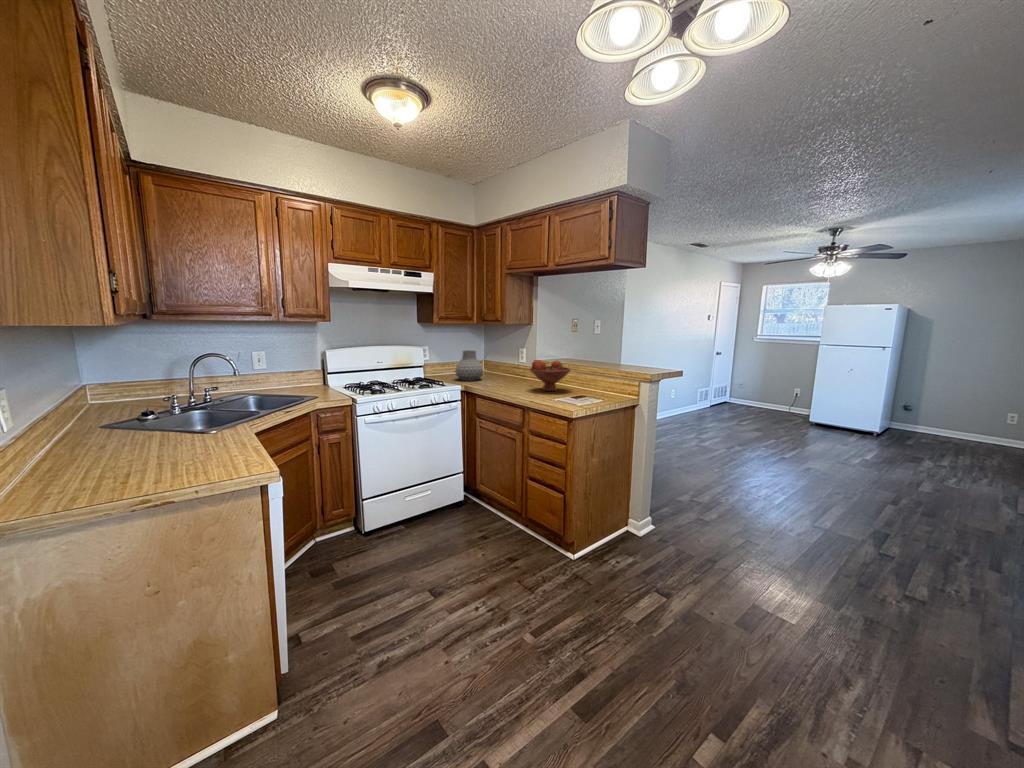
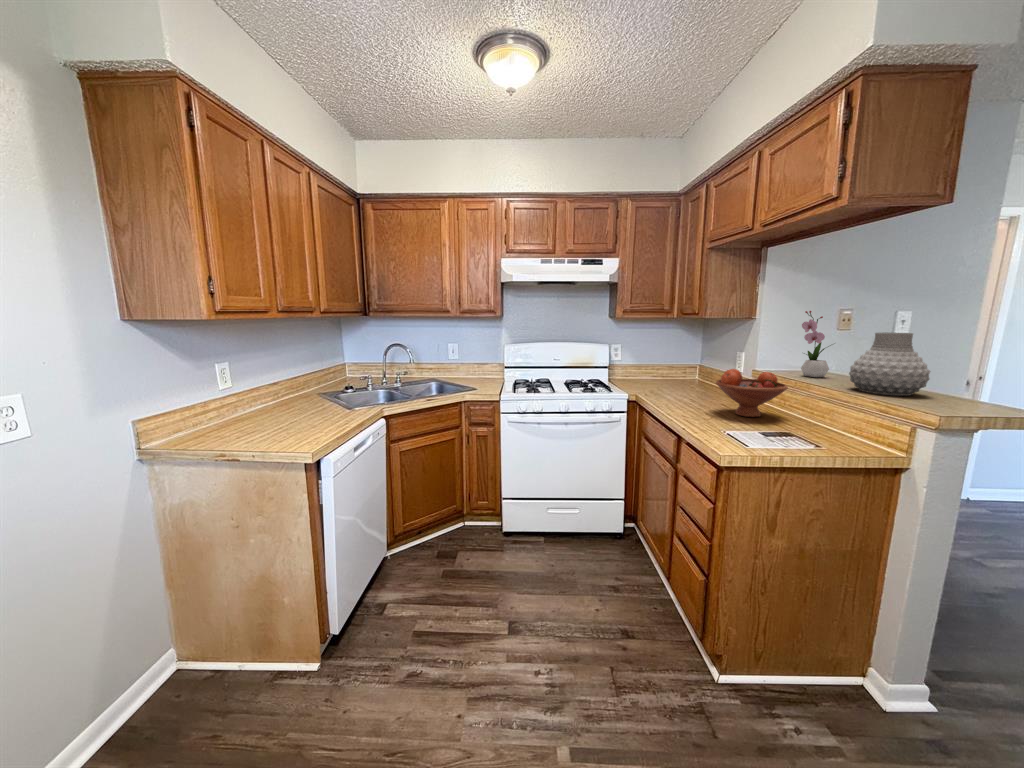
flower arrangement: none [563,321,579,363] -> present [801,311,831,377]
vase: present [455,350,483,381] -> present [849,333,930,396]

